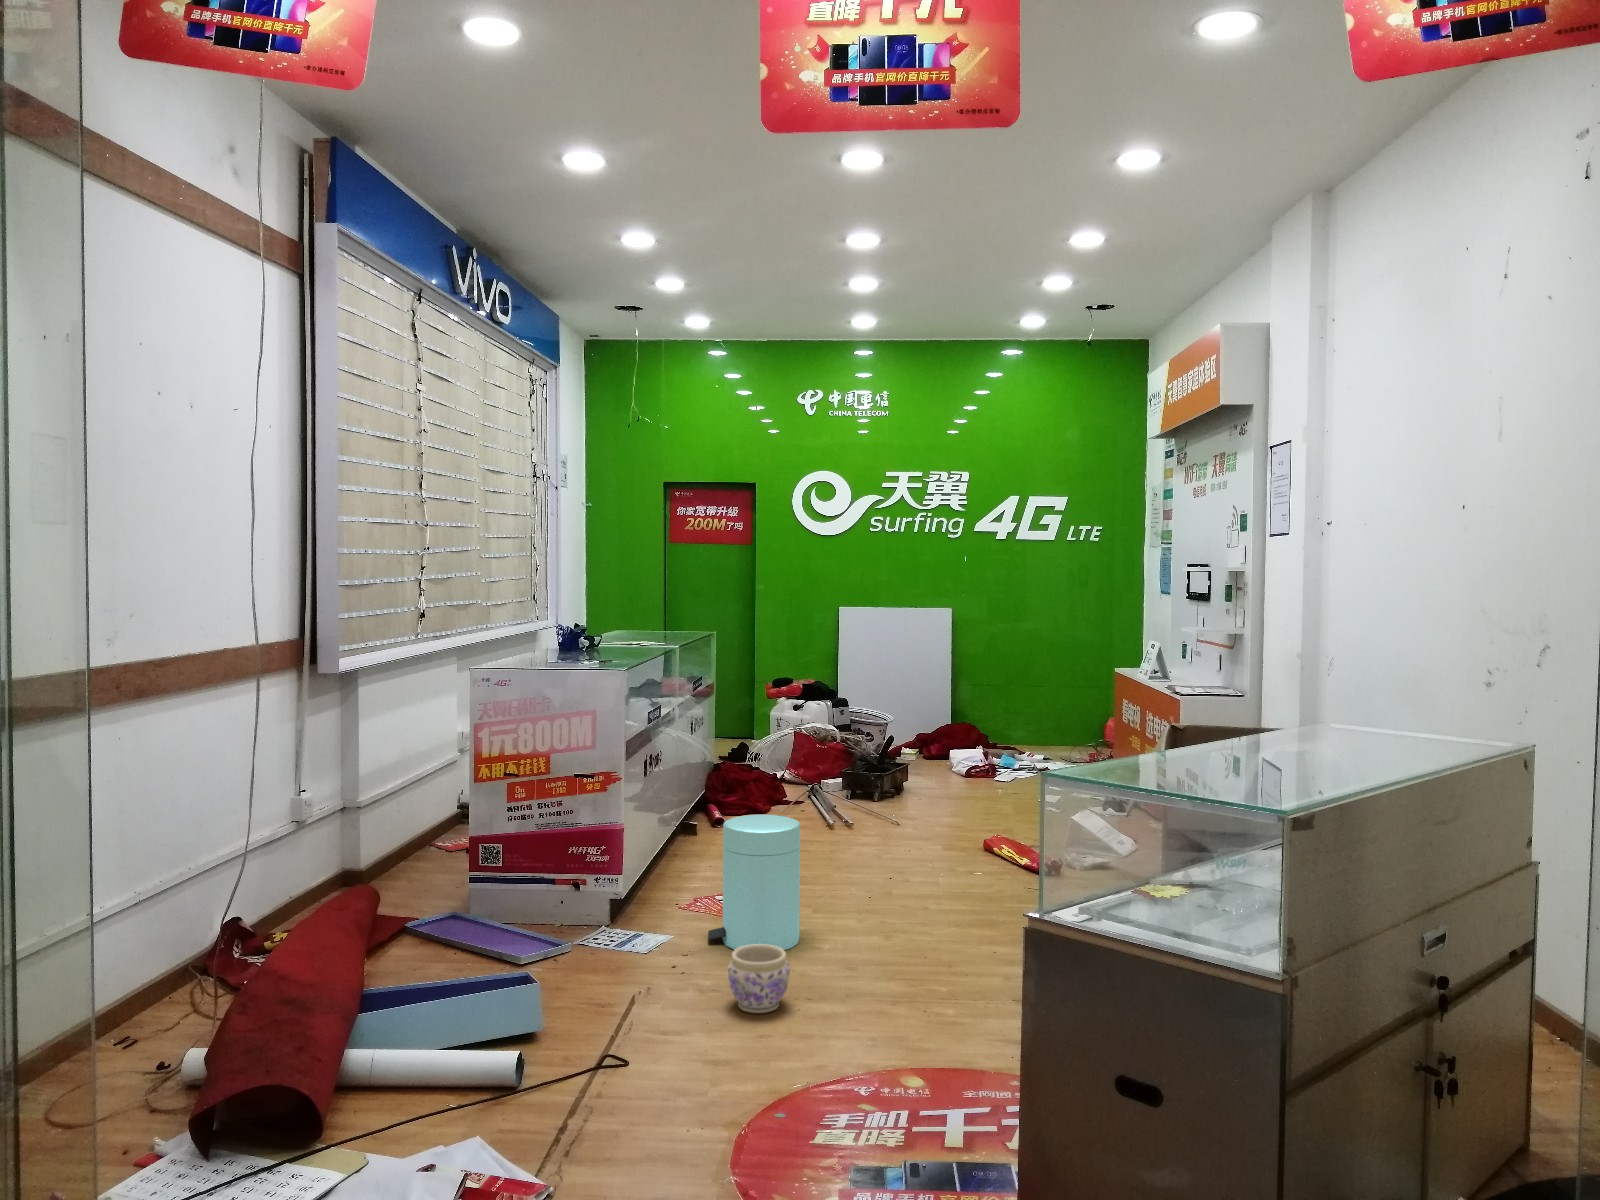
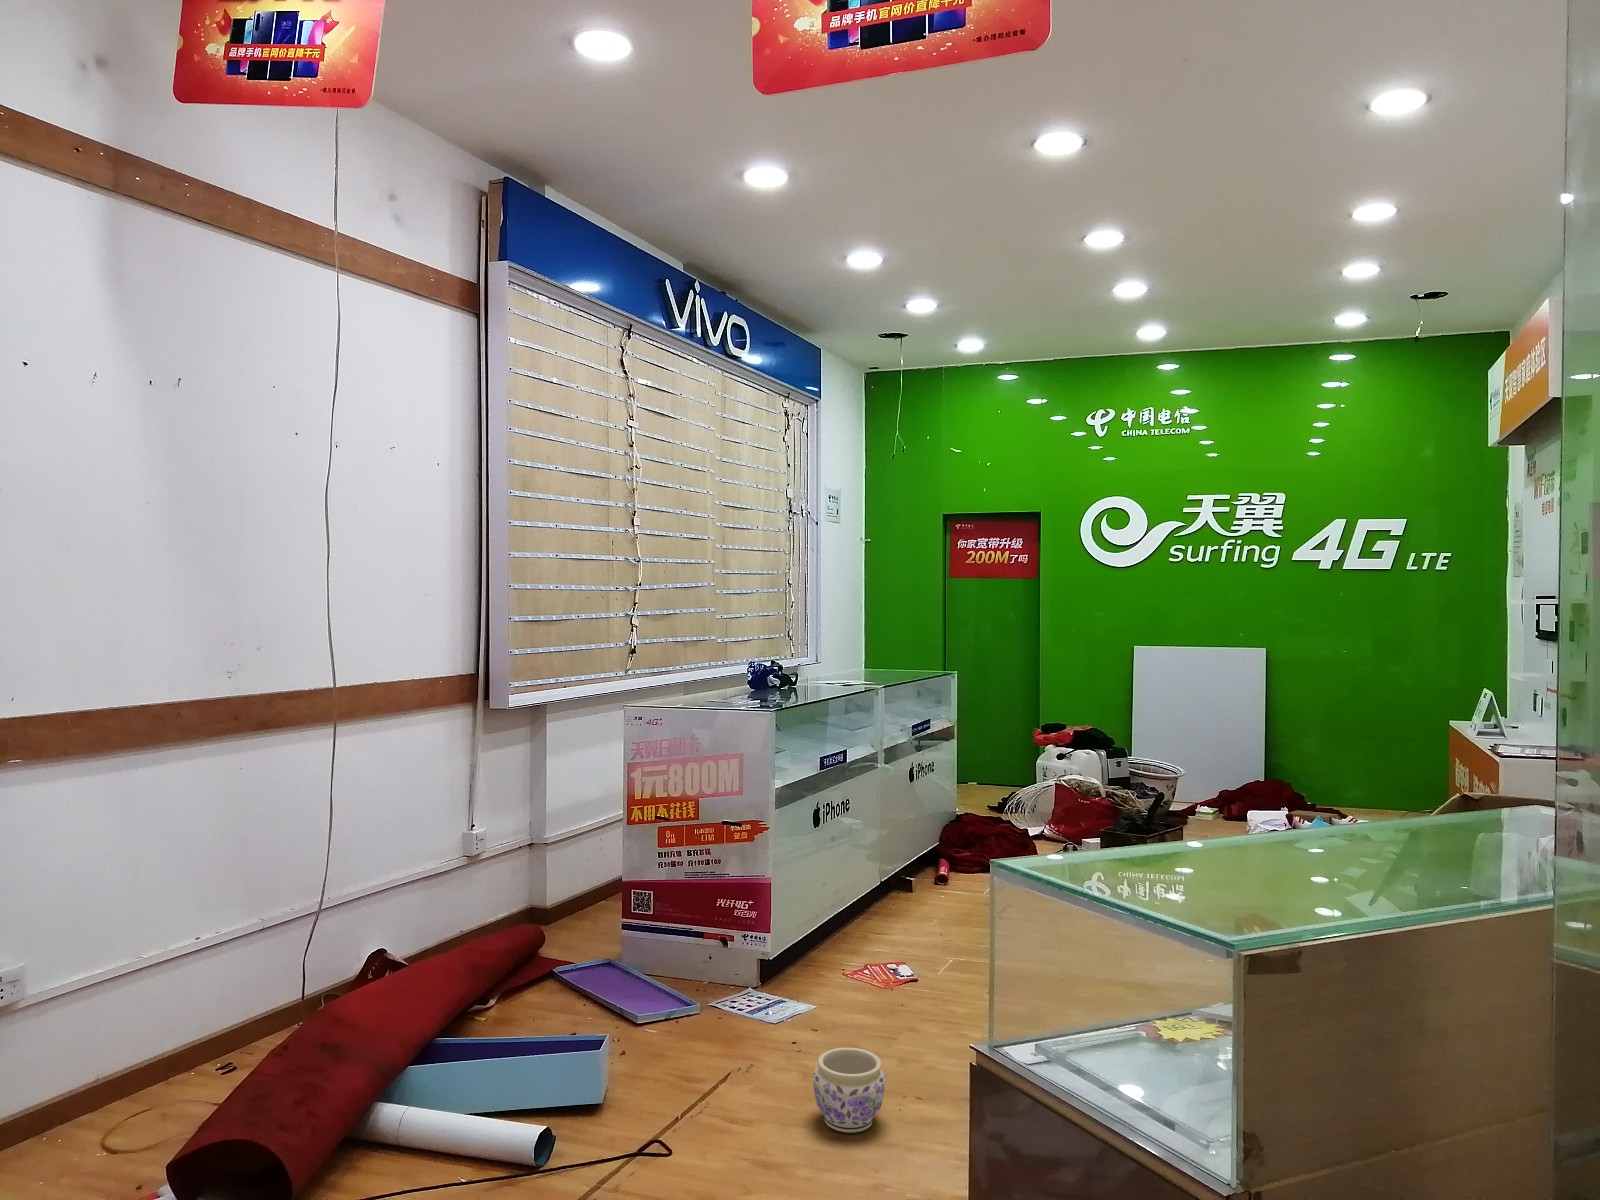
trash can: present [708,814,800,950] -> none [840,888,947,1053]

